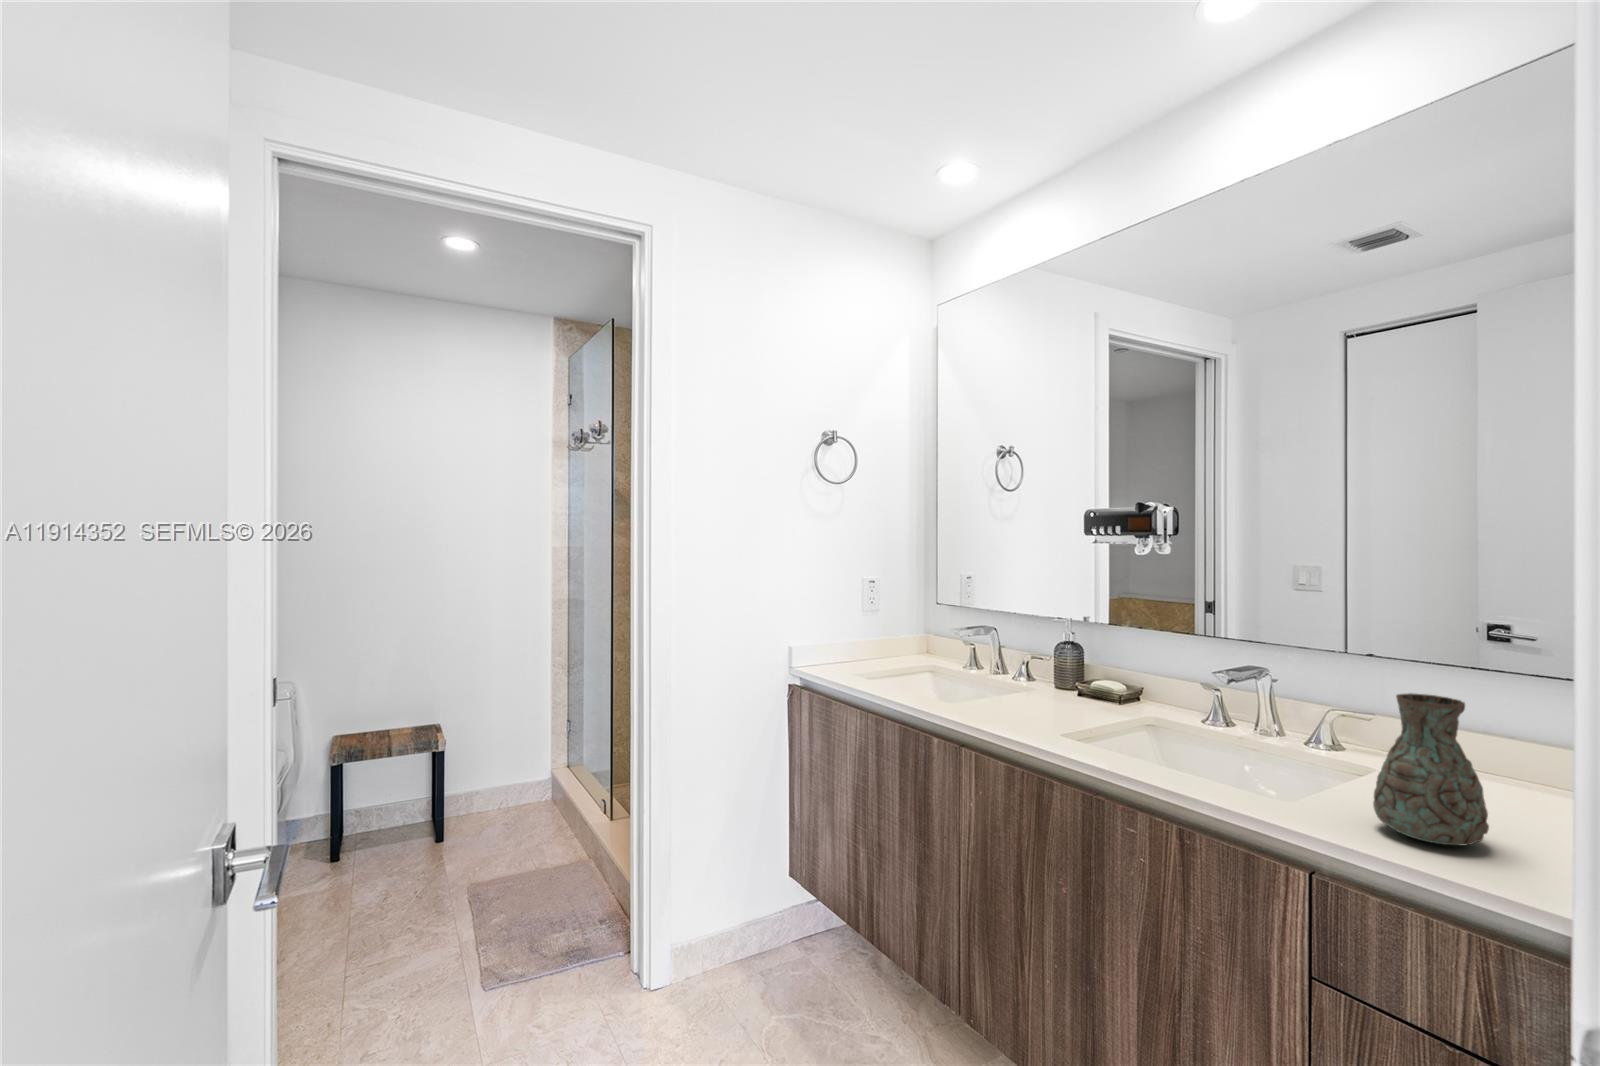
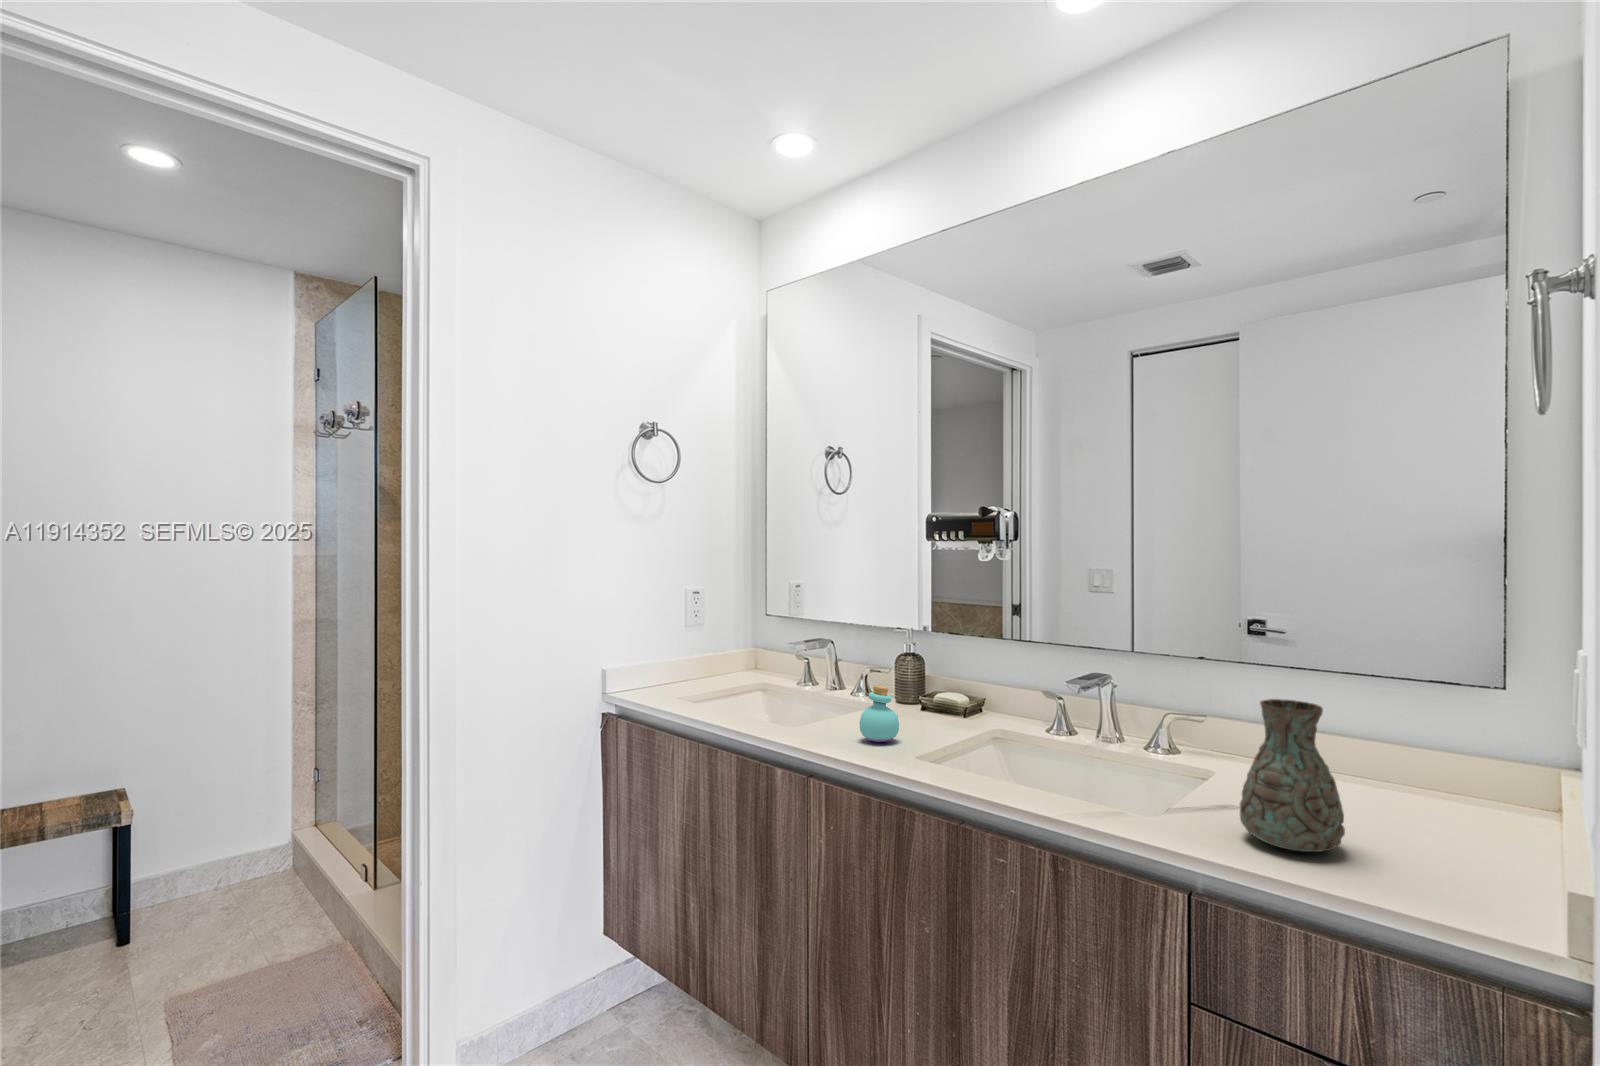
perfume bottle: none [1009,668,1046,720] -> present [860,685,899,742]

